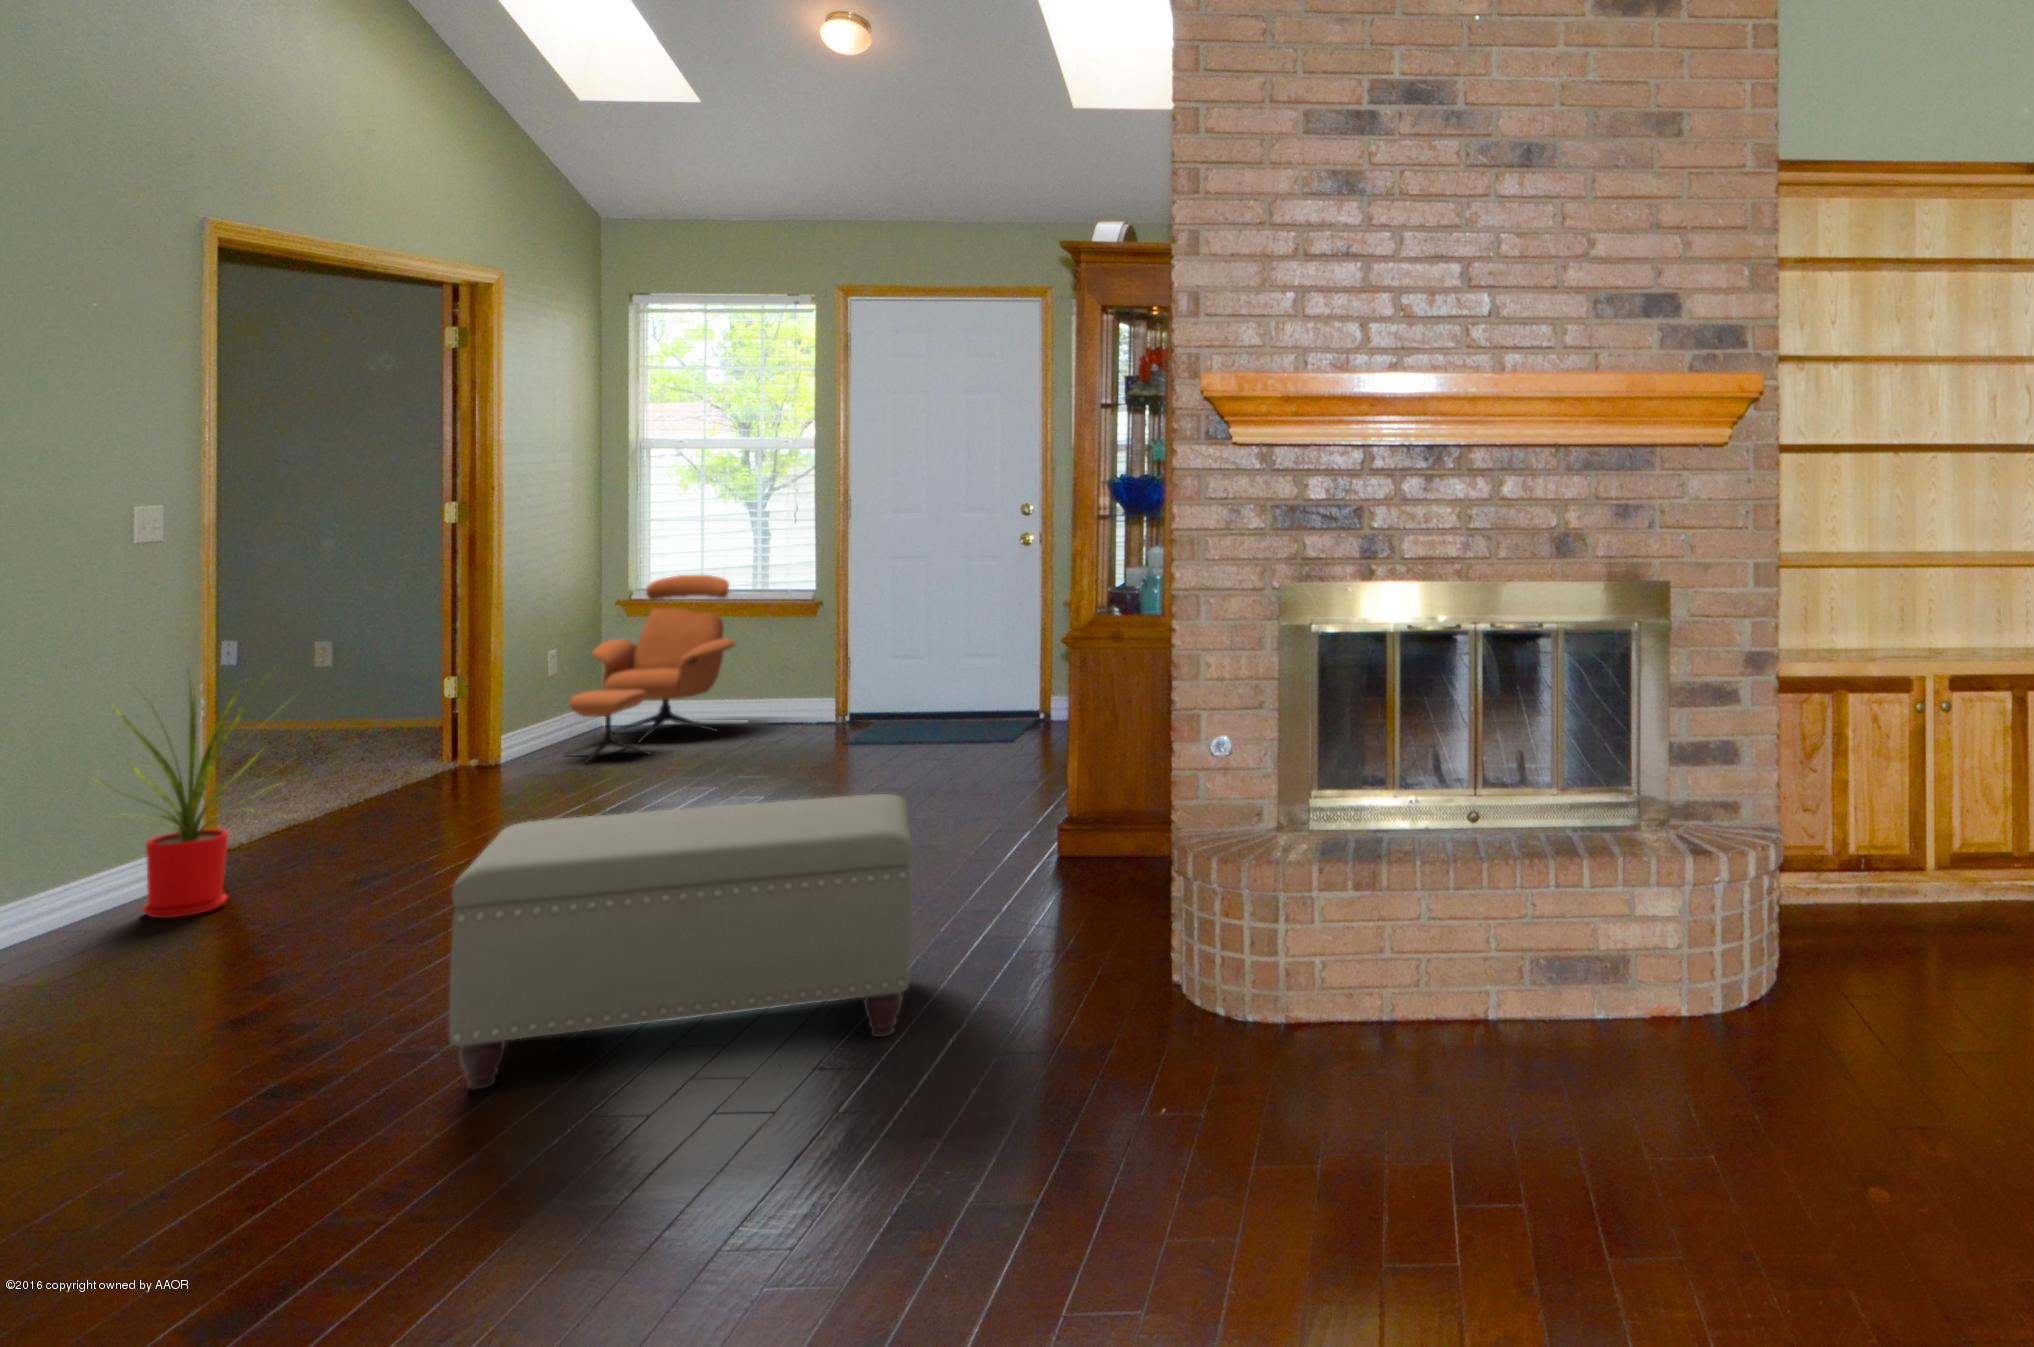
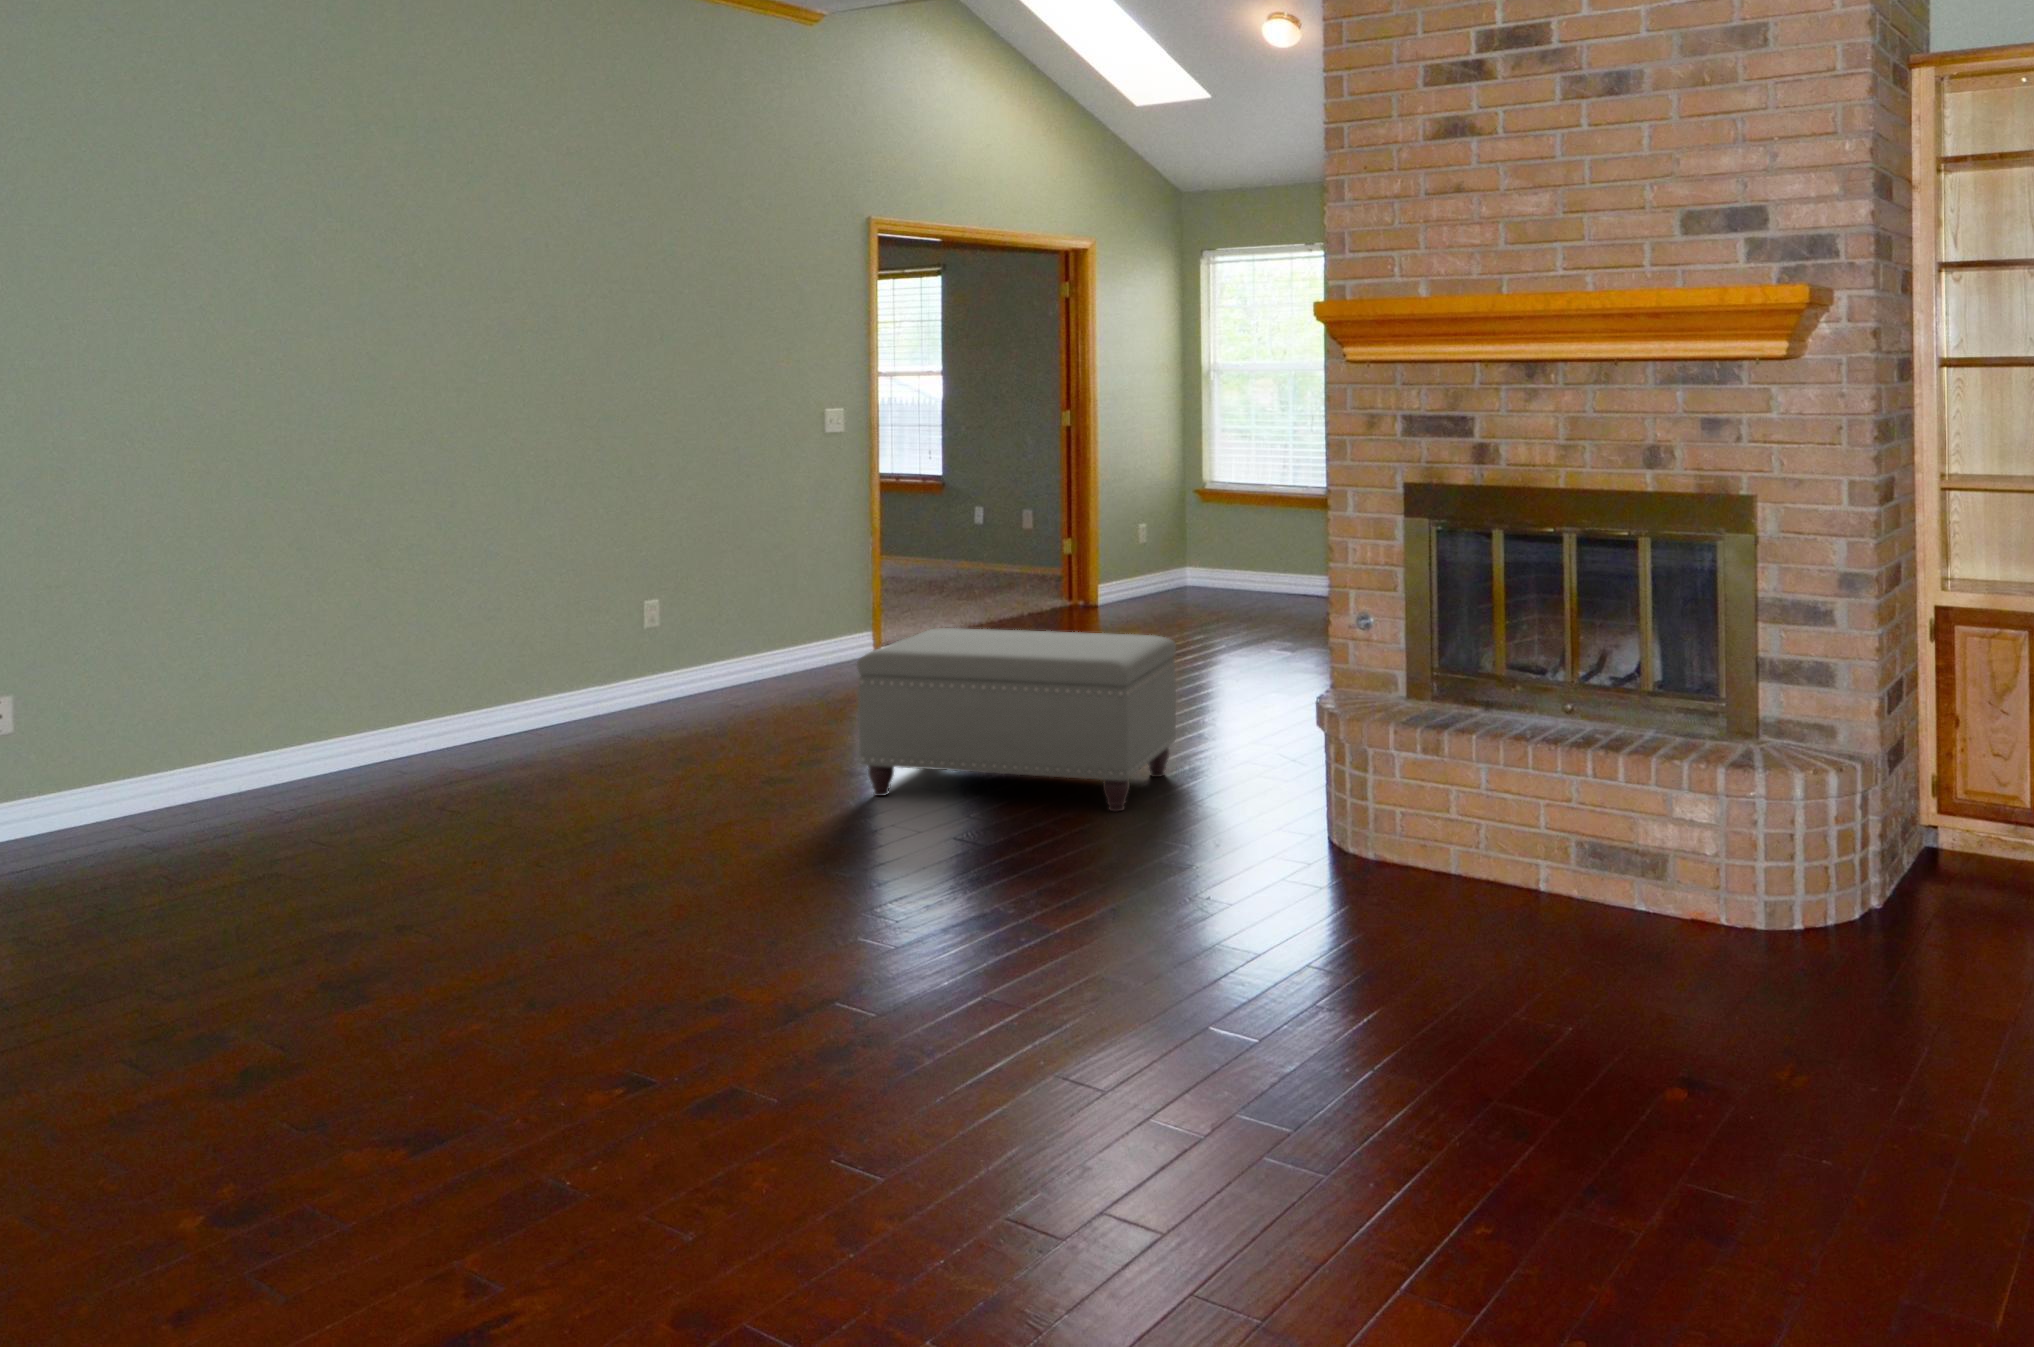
lounge chair: present [569,575,735,761] -> none [1141,471,1265,607]
house plant: present [100,669,277,918] -> none [797,516,918,674]

